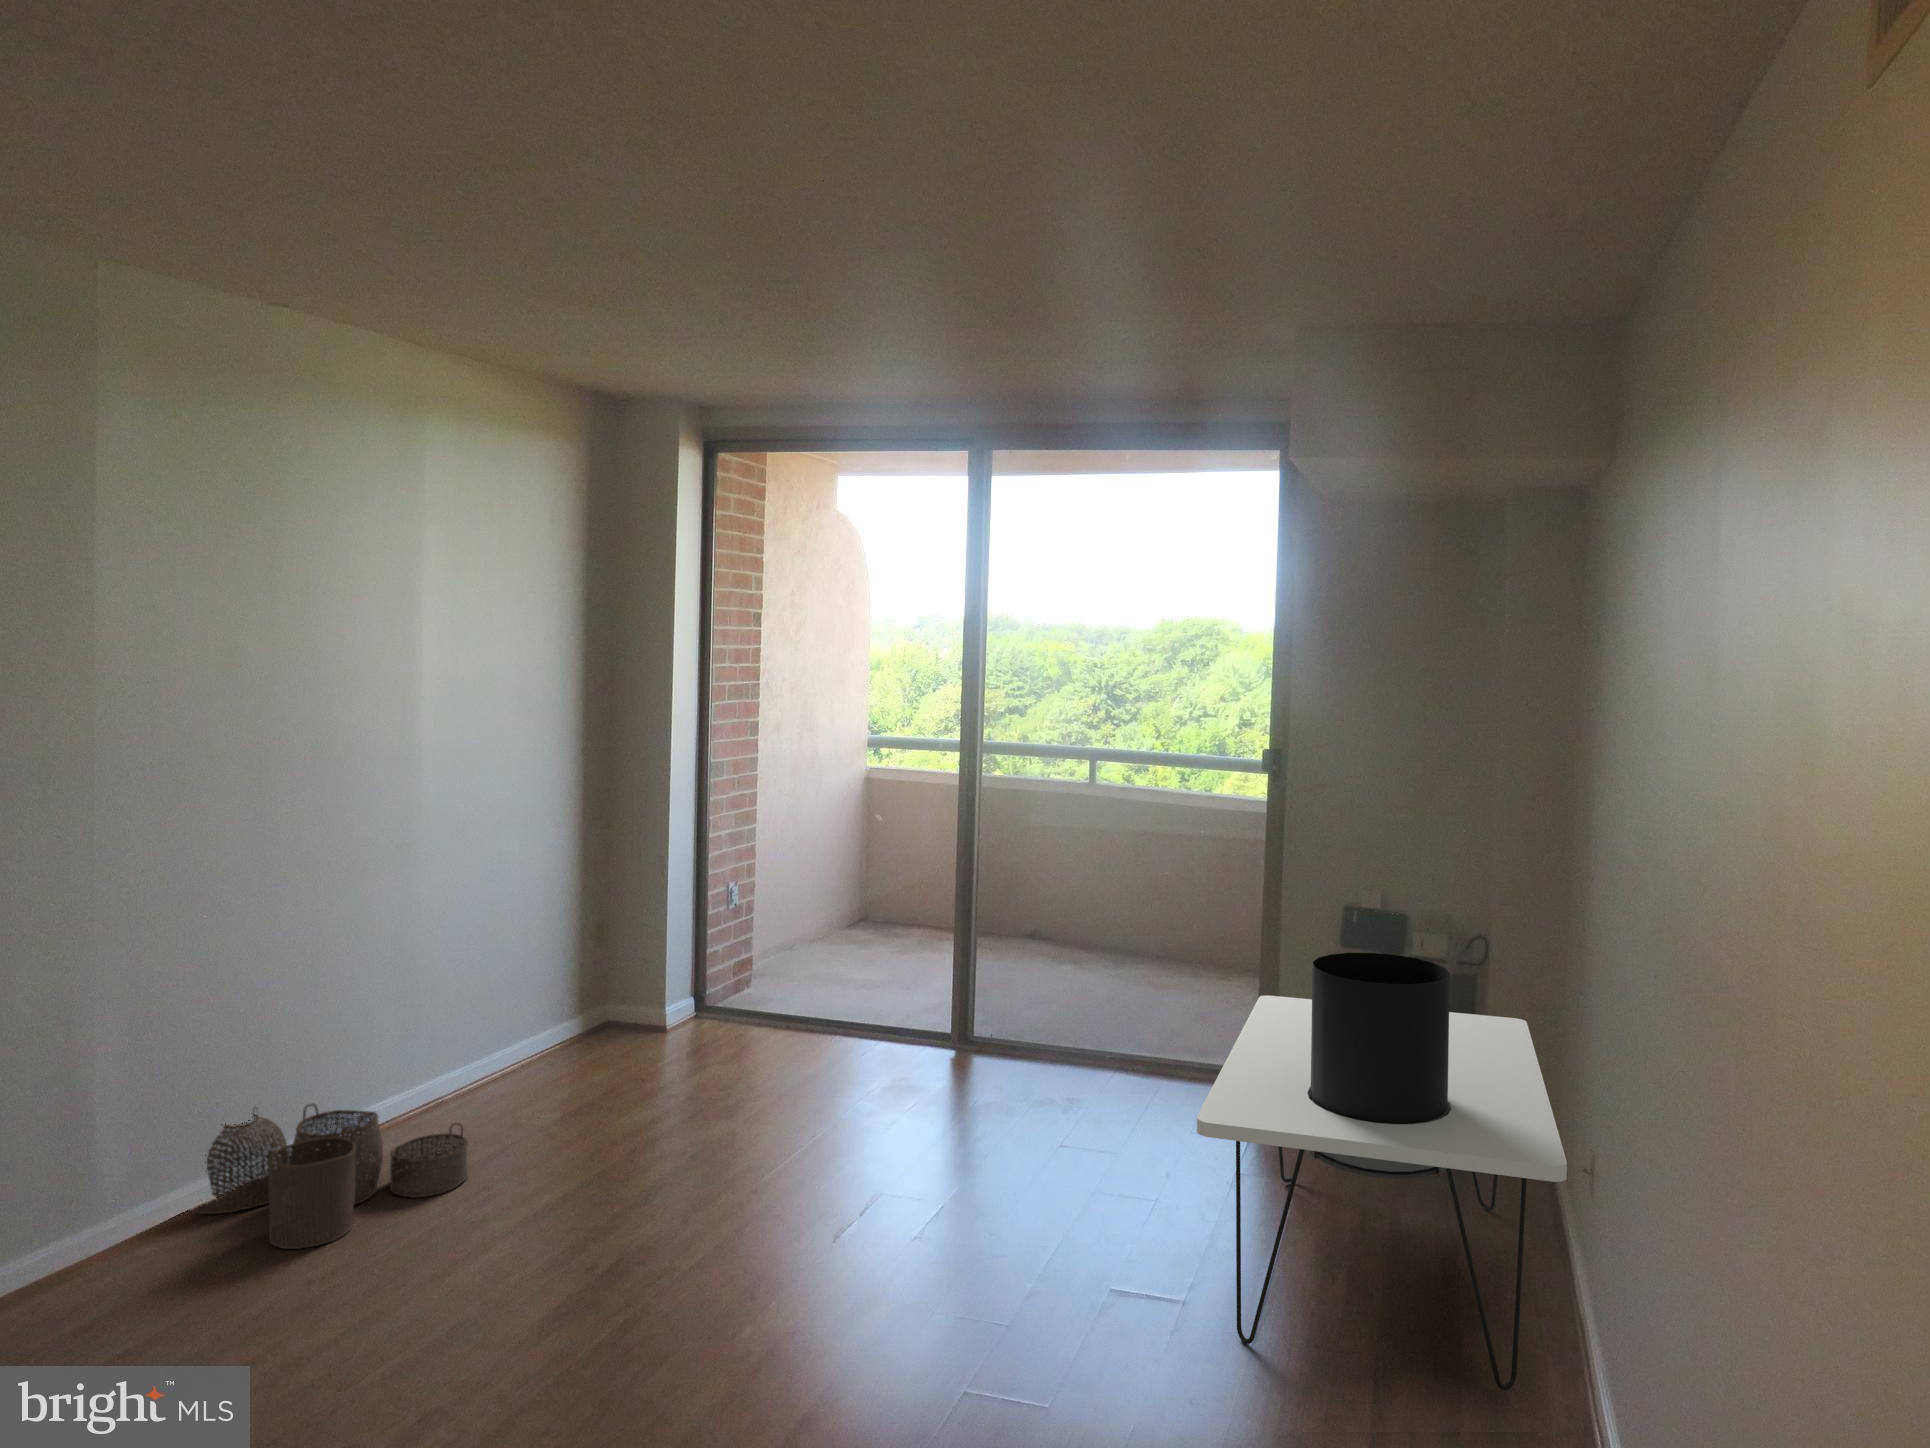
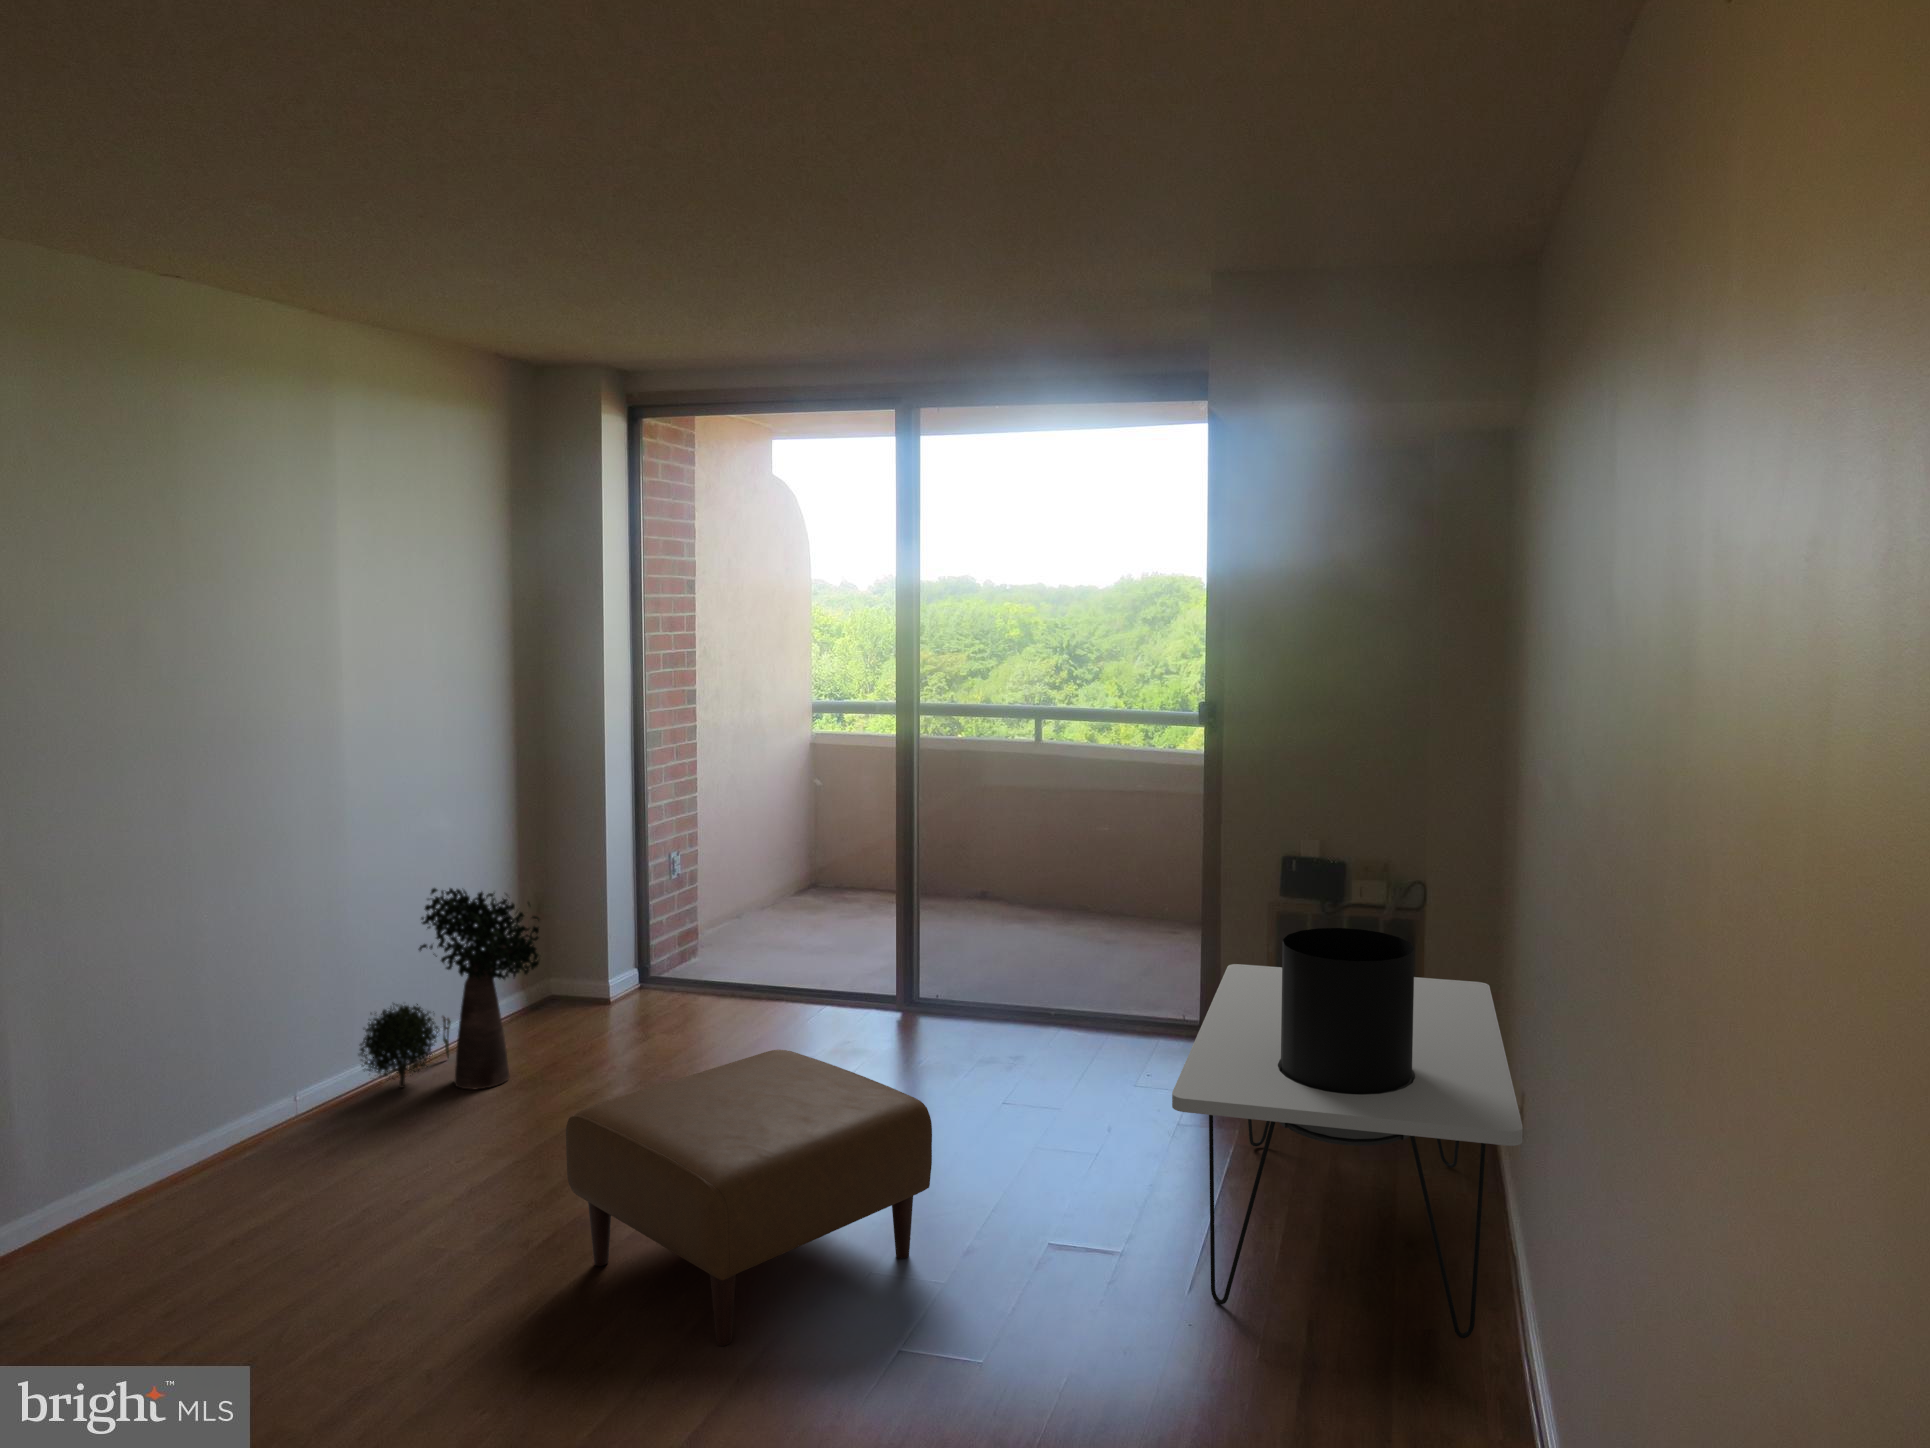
potted plant: none [411,905,592,1104] -> present [359,888,540,1090]
ottoman: none [588,1067,953,1368] -> present [566,1050,932,1346]
woven basket: present [191,1103,468,1249] -> none [141,1099,432,1246]

